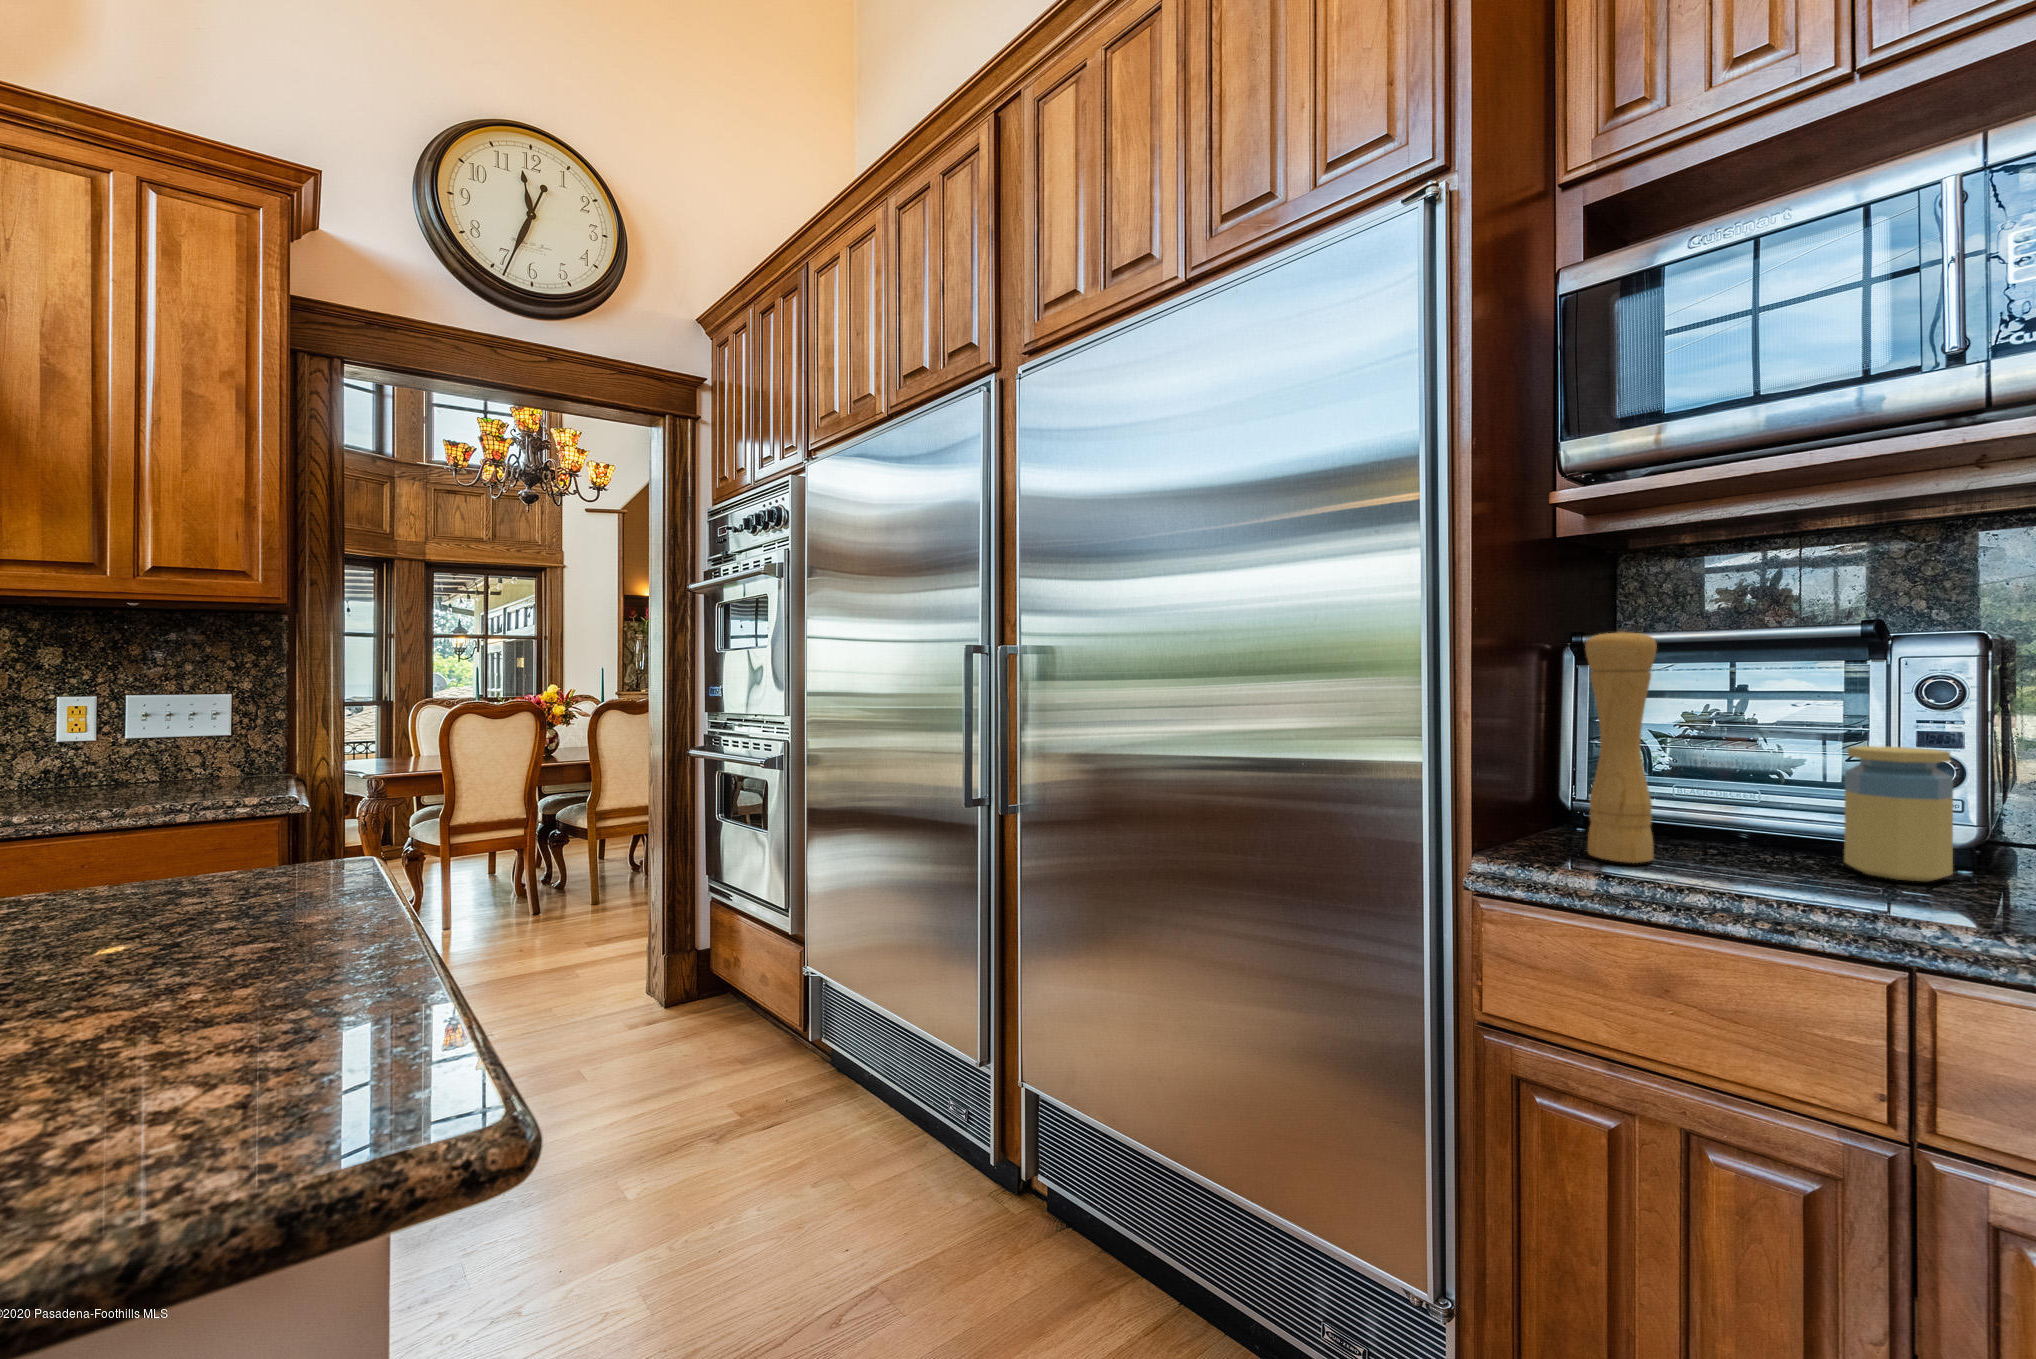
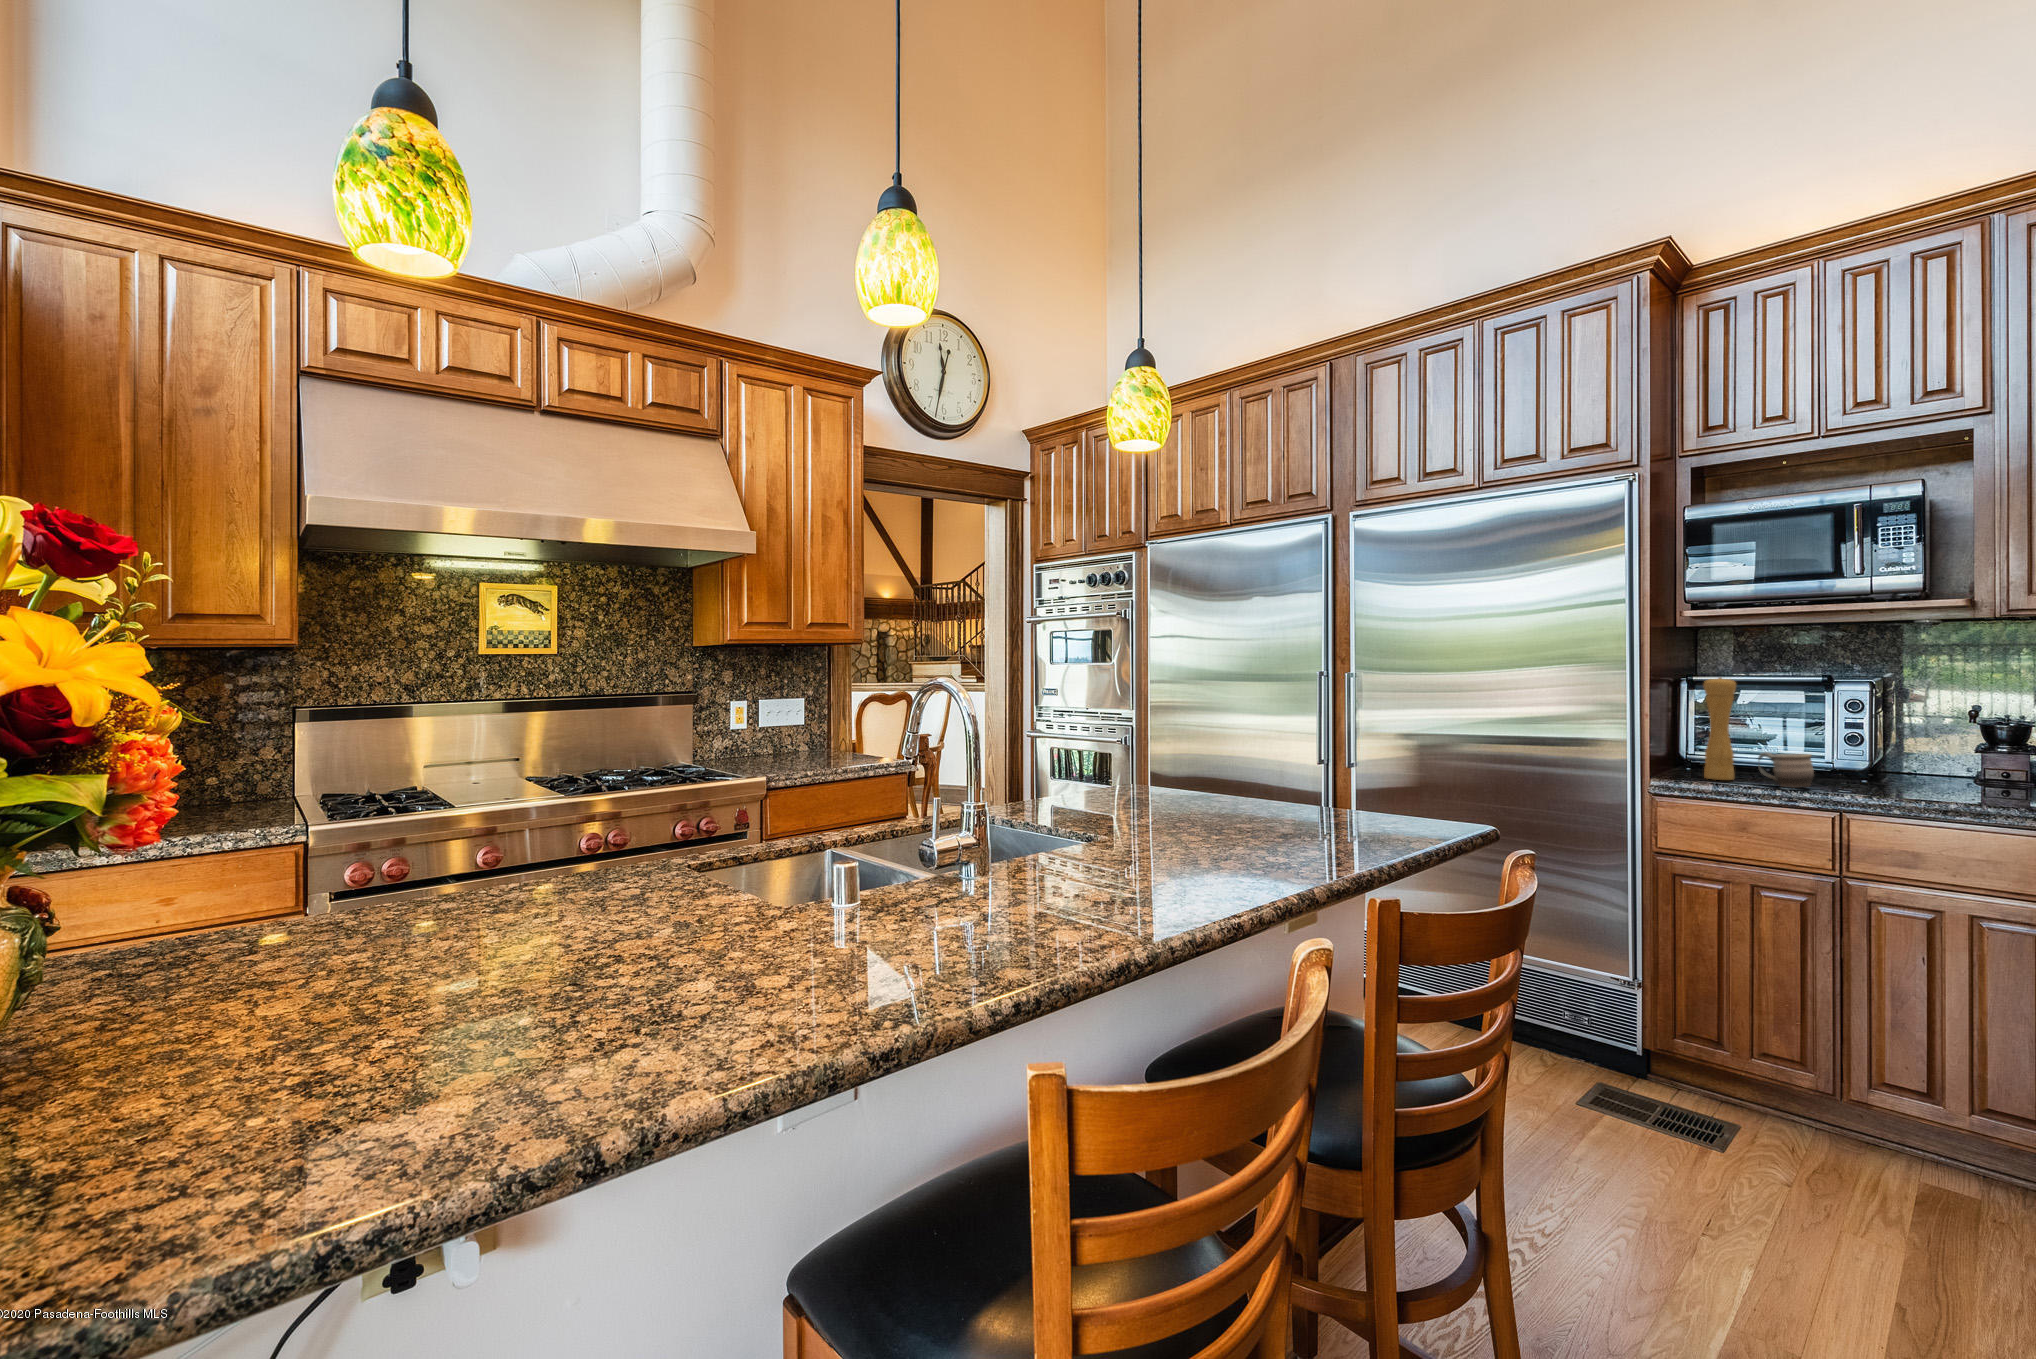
jar: present [1844,746,1953,881] -> none [1816,729,1859,784]
mug: none [1704,803,1838,896] -> present [1758,753,1814,788]

